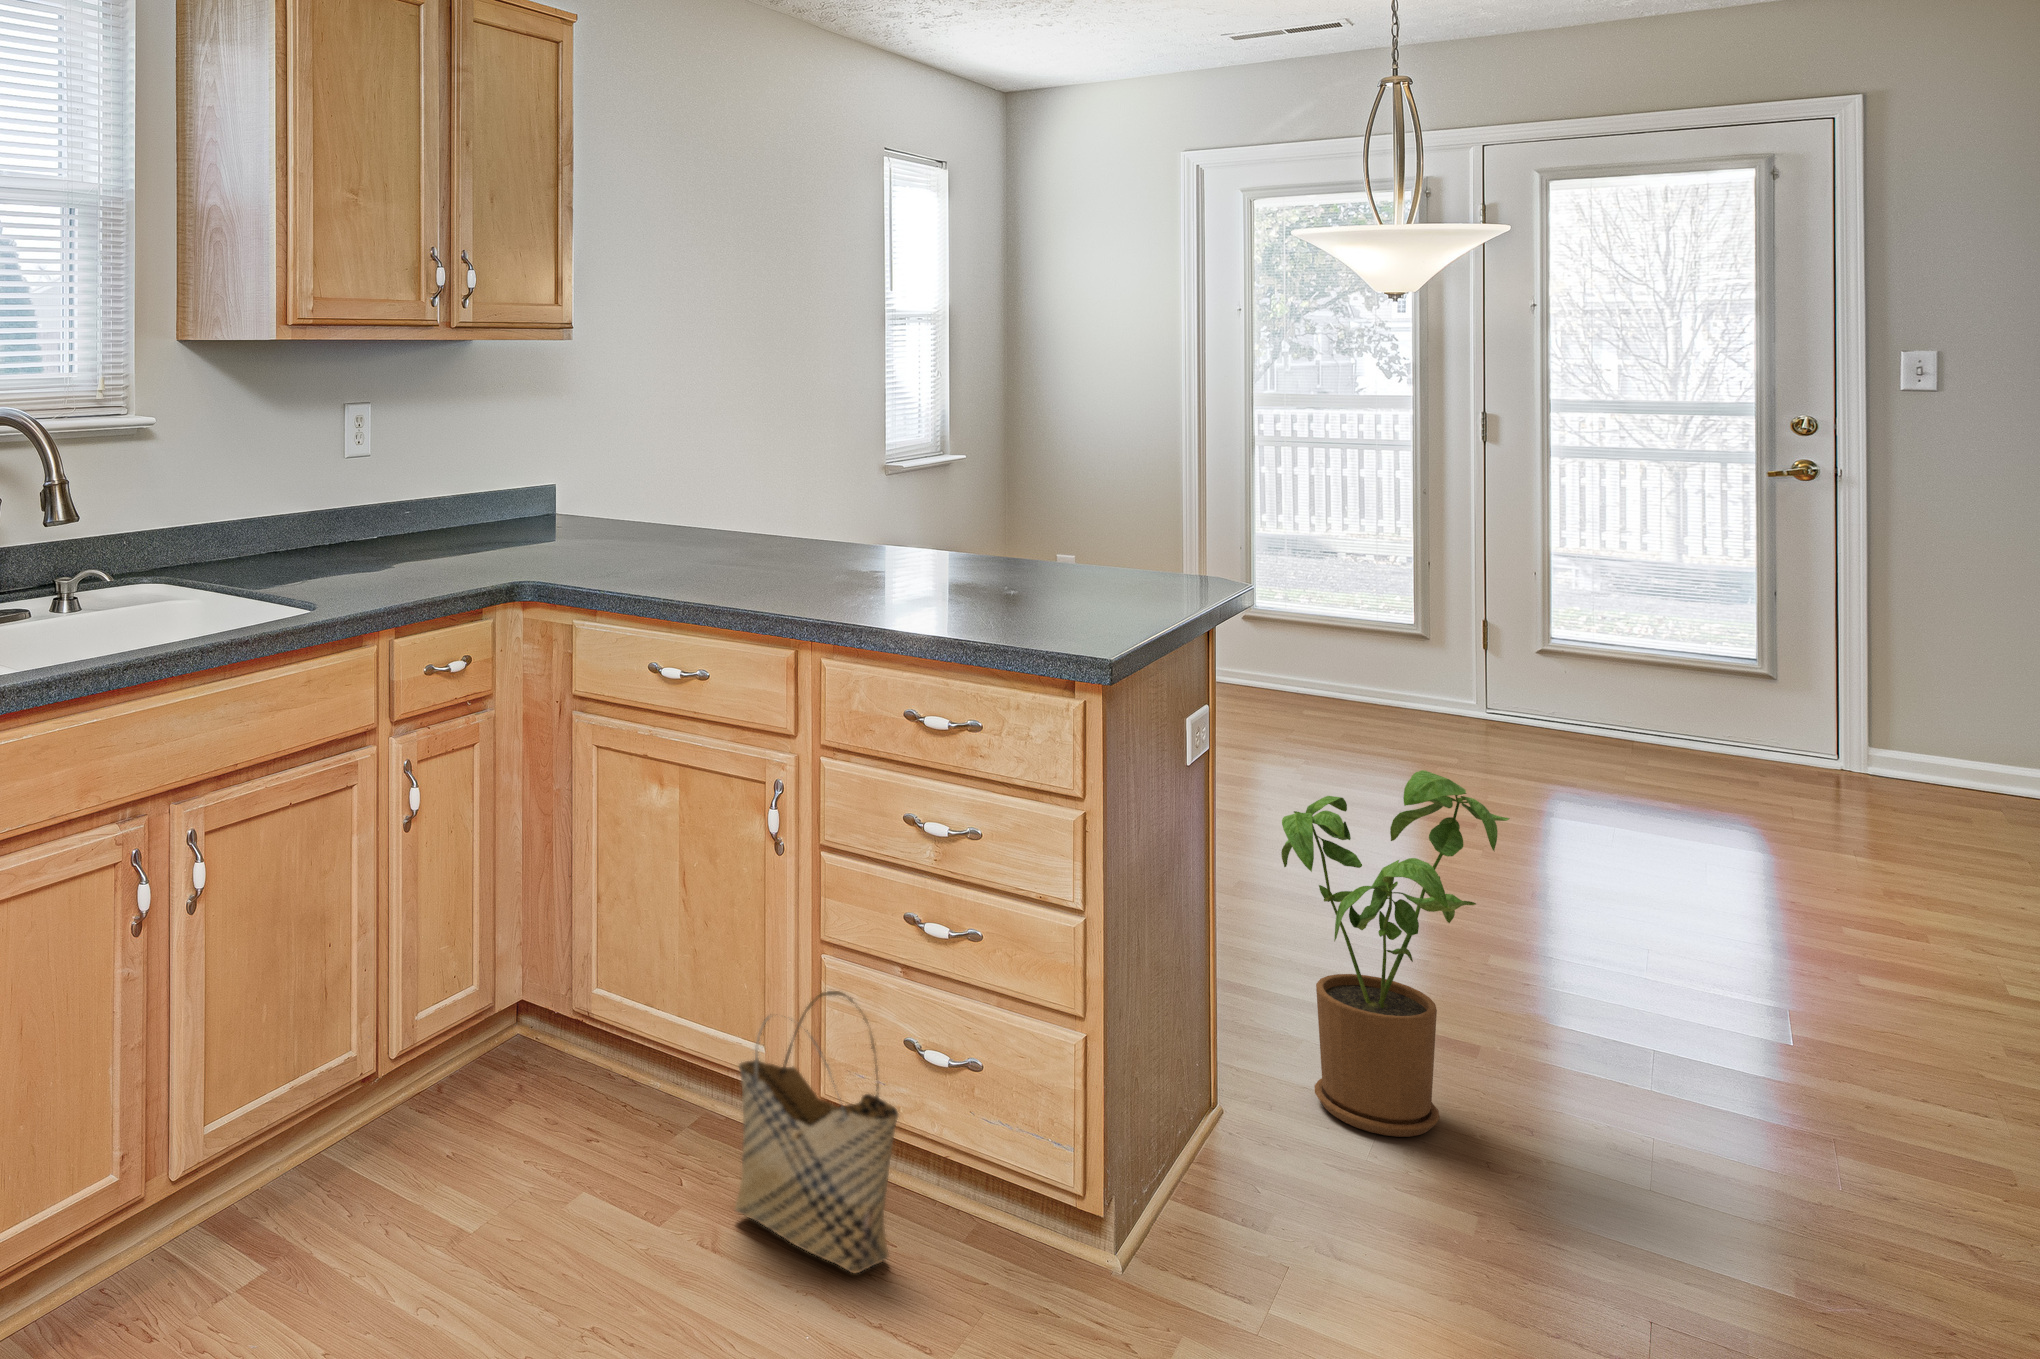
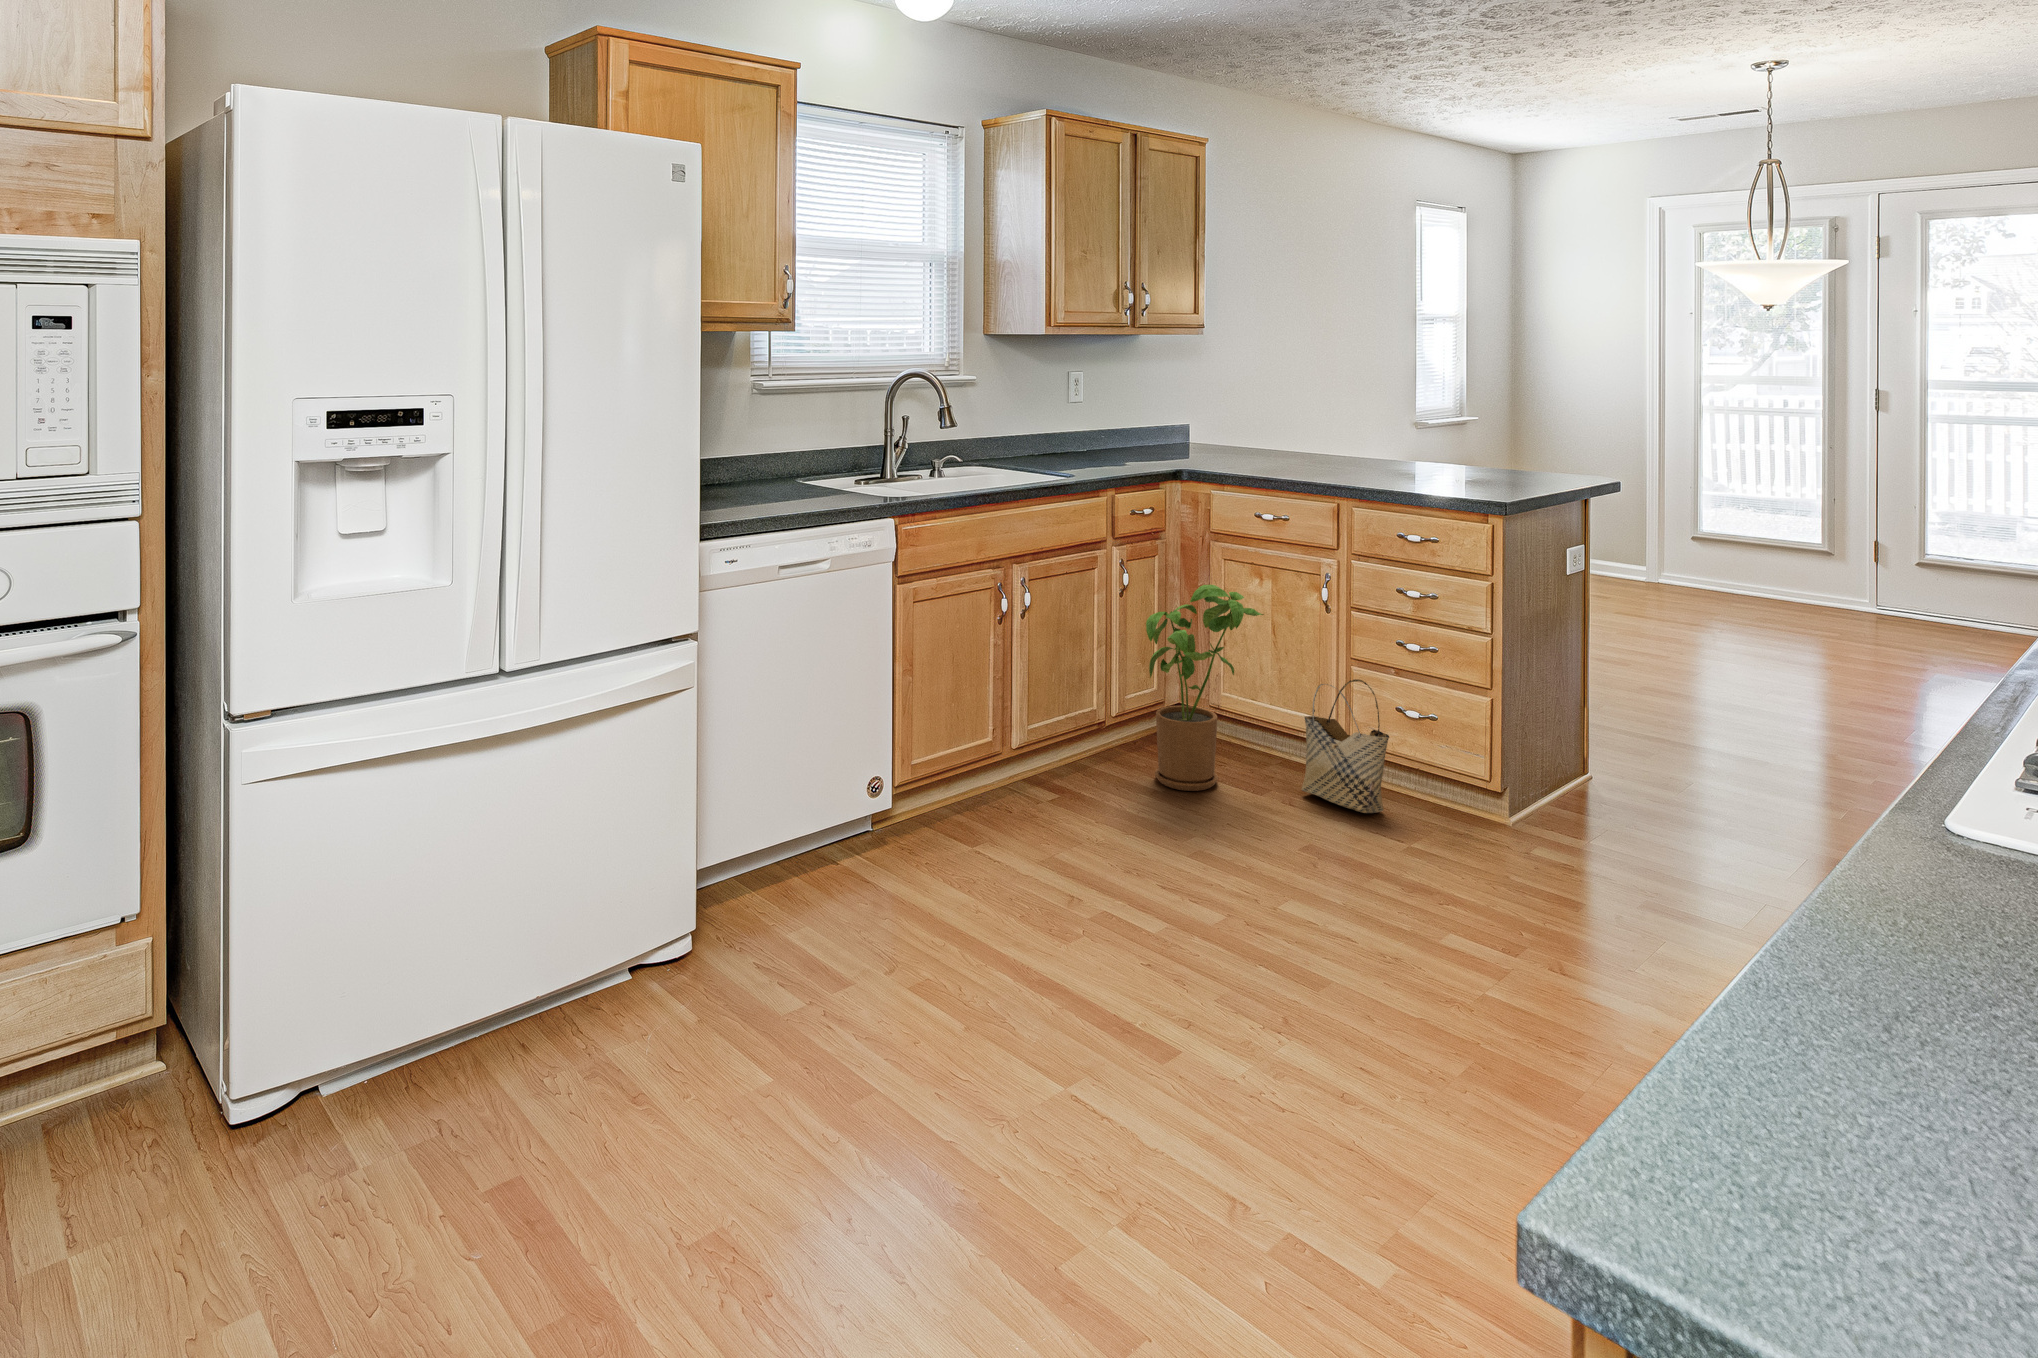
house plant: present [1281,770,1509,1137] -> present [1146,585,1264,791]

